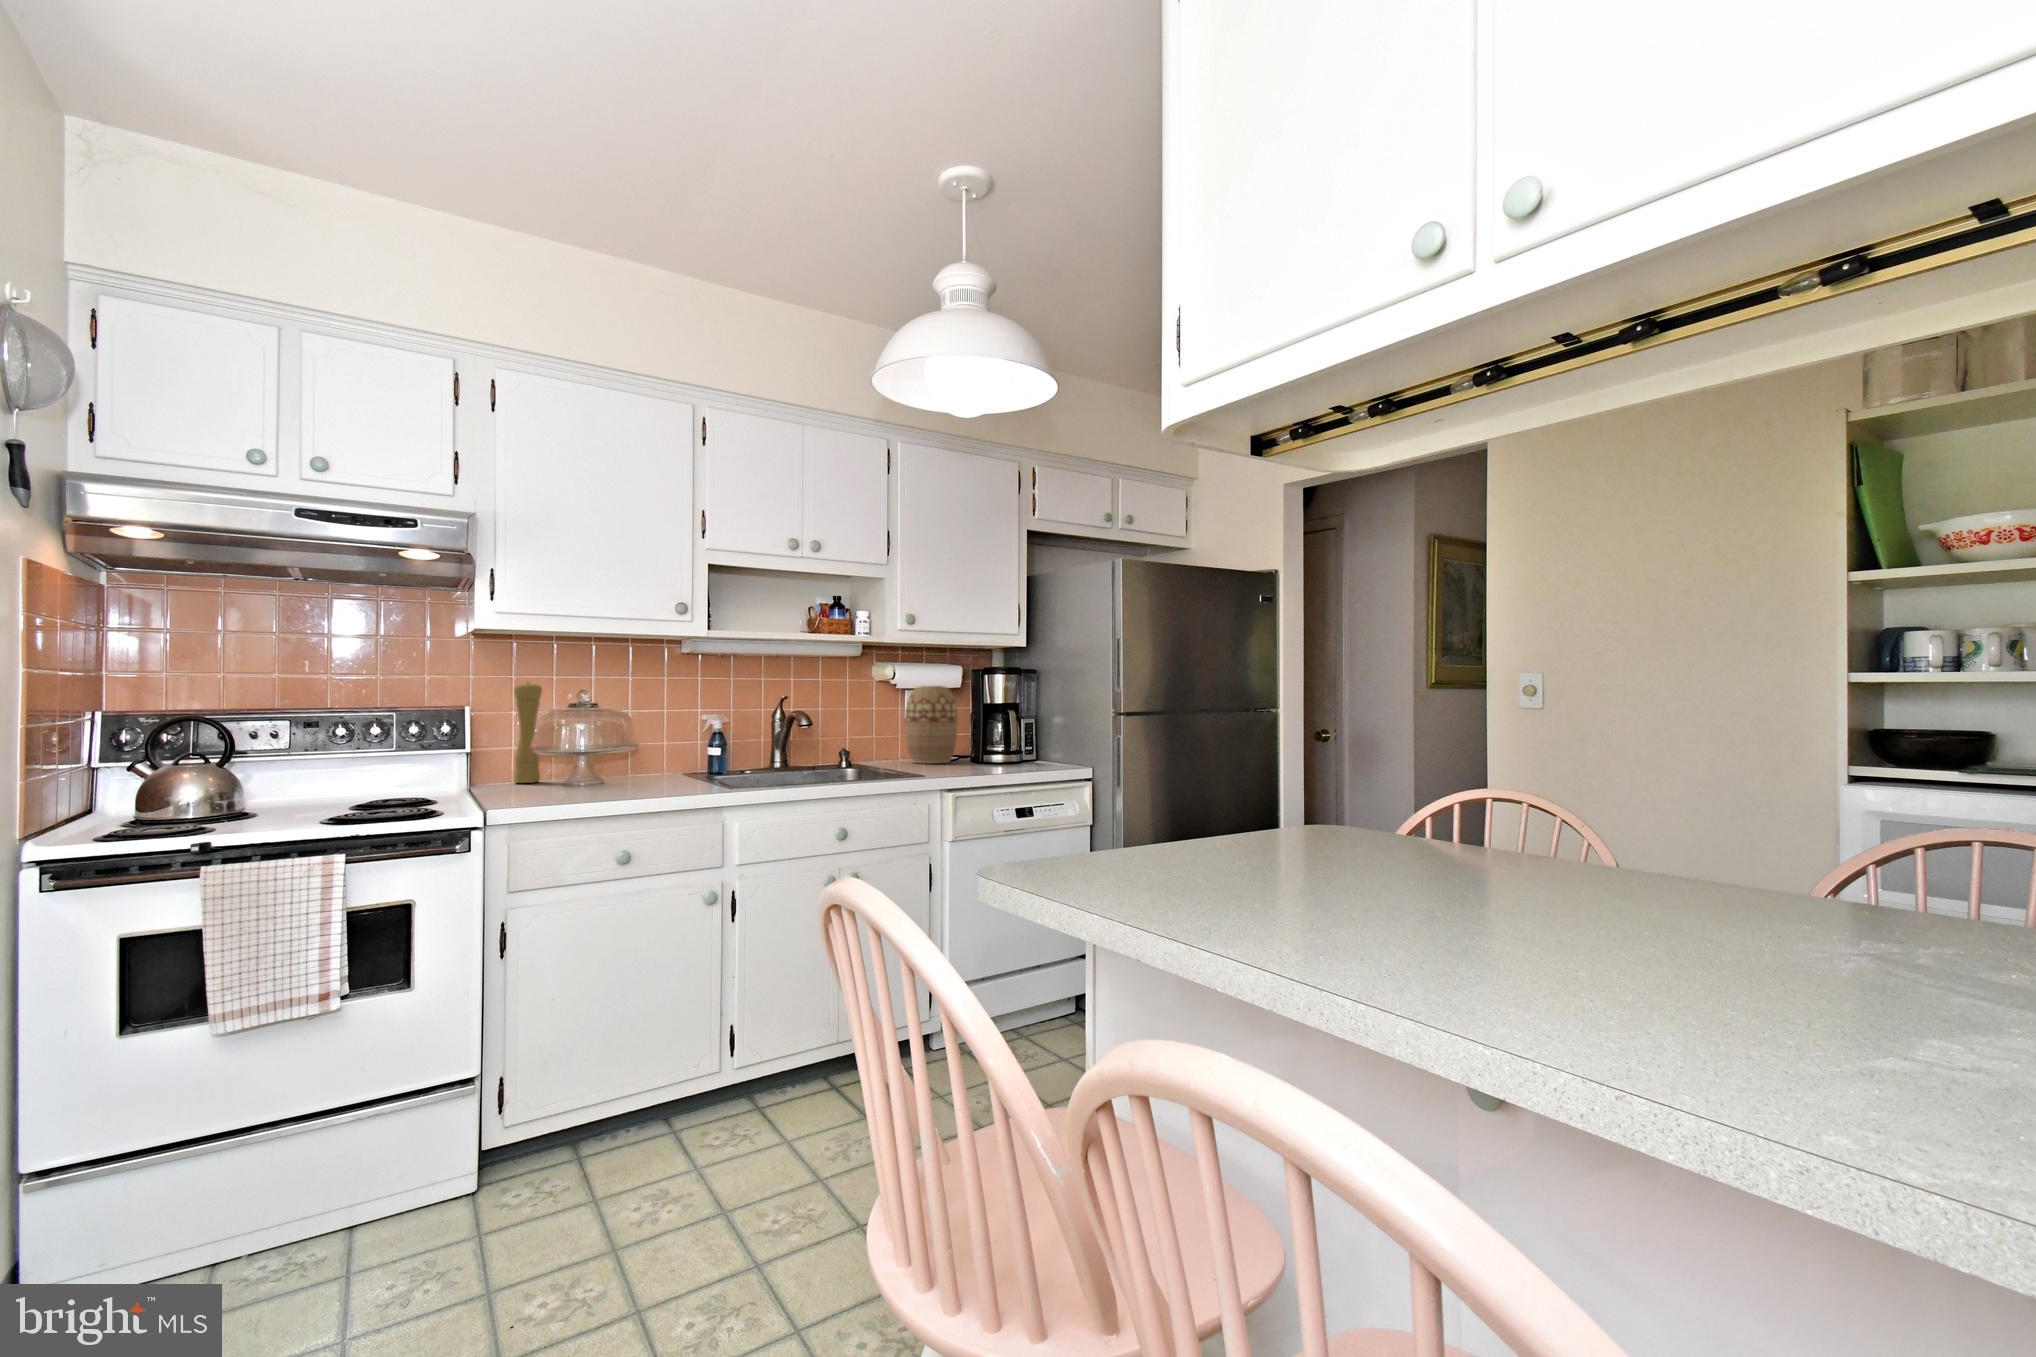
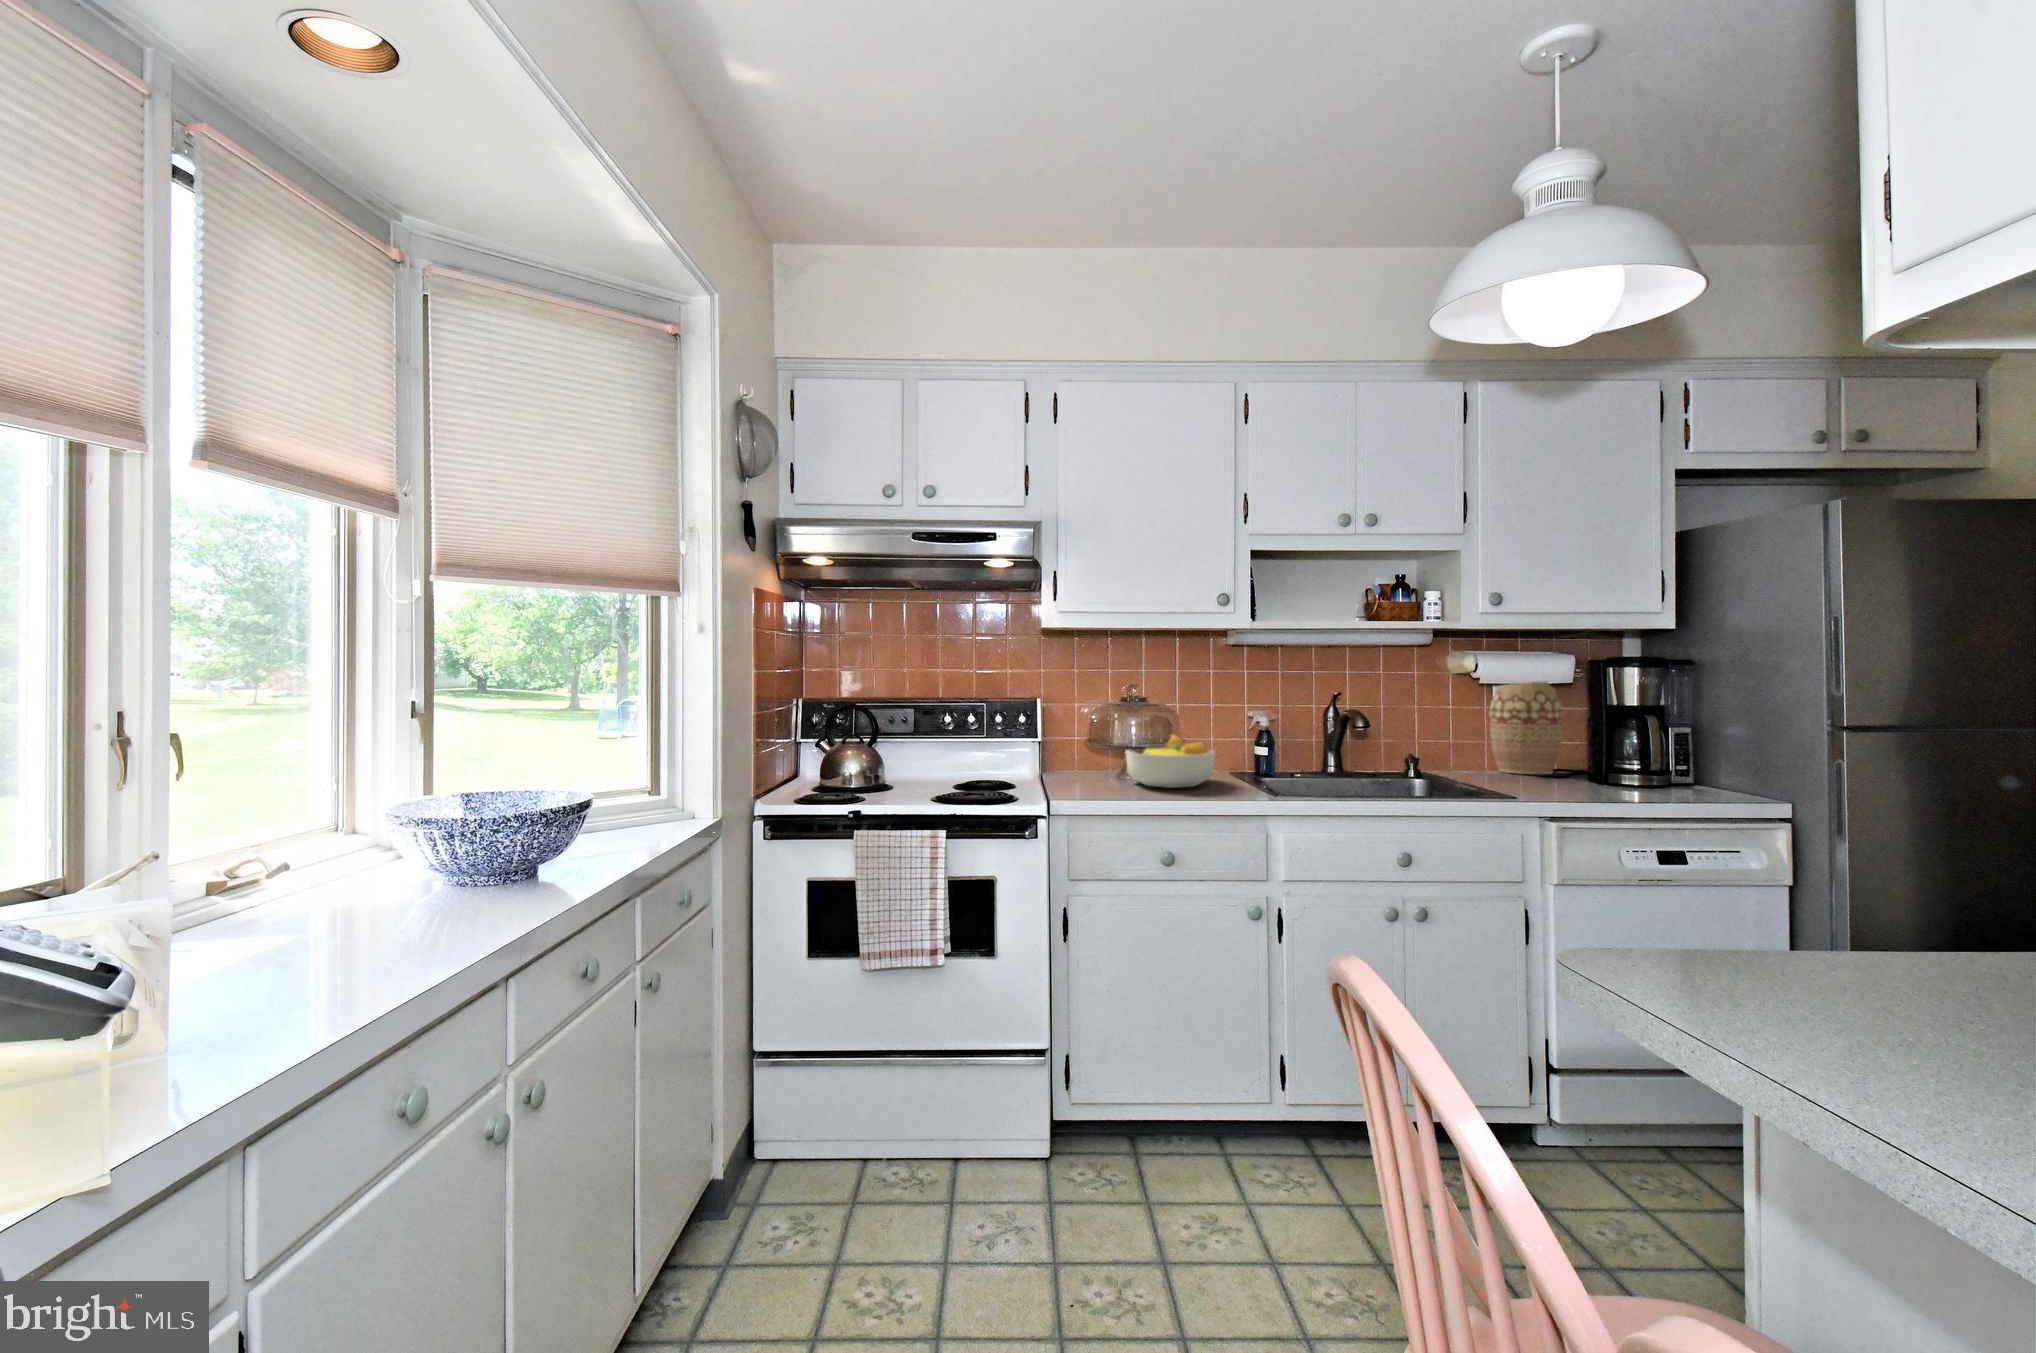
pepper mill: present [514,682,542,783] -> none [1081,678,1104,772]
fruit bowl: none [568,739,665,792] -> present [1126,735,1215,788]

